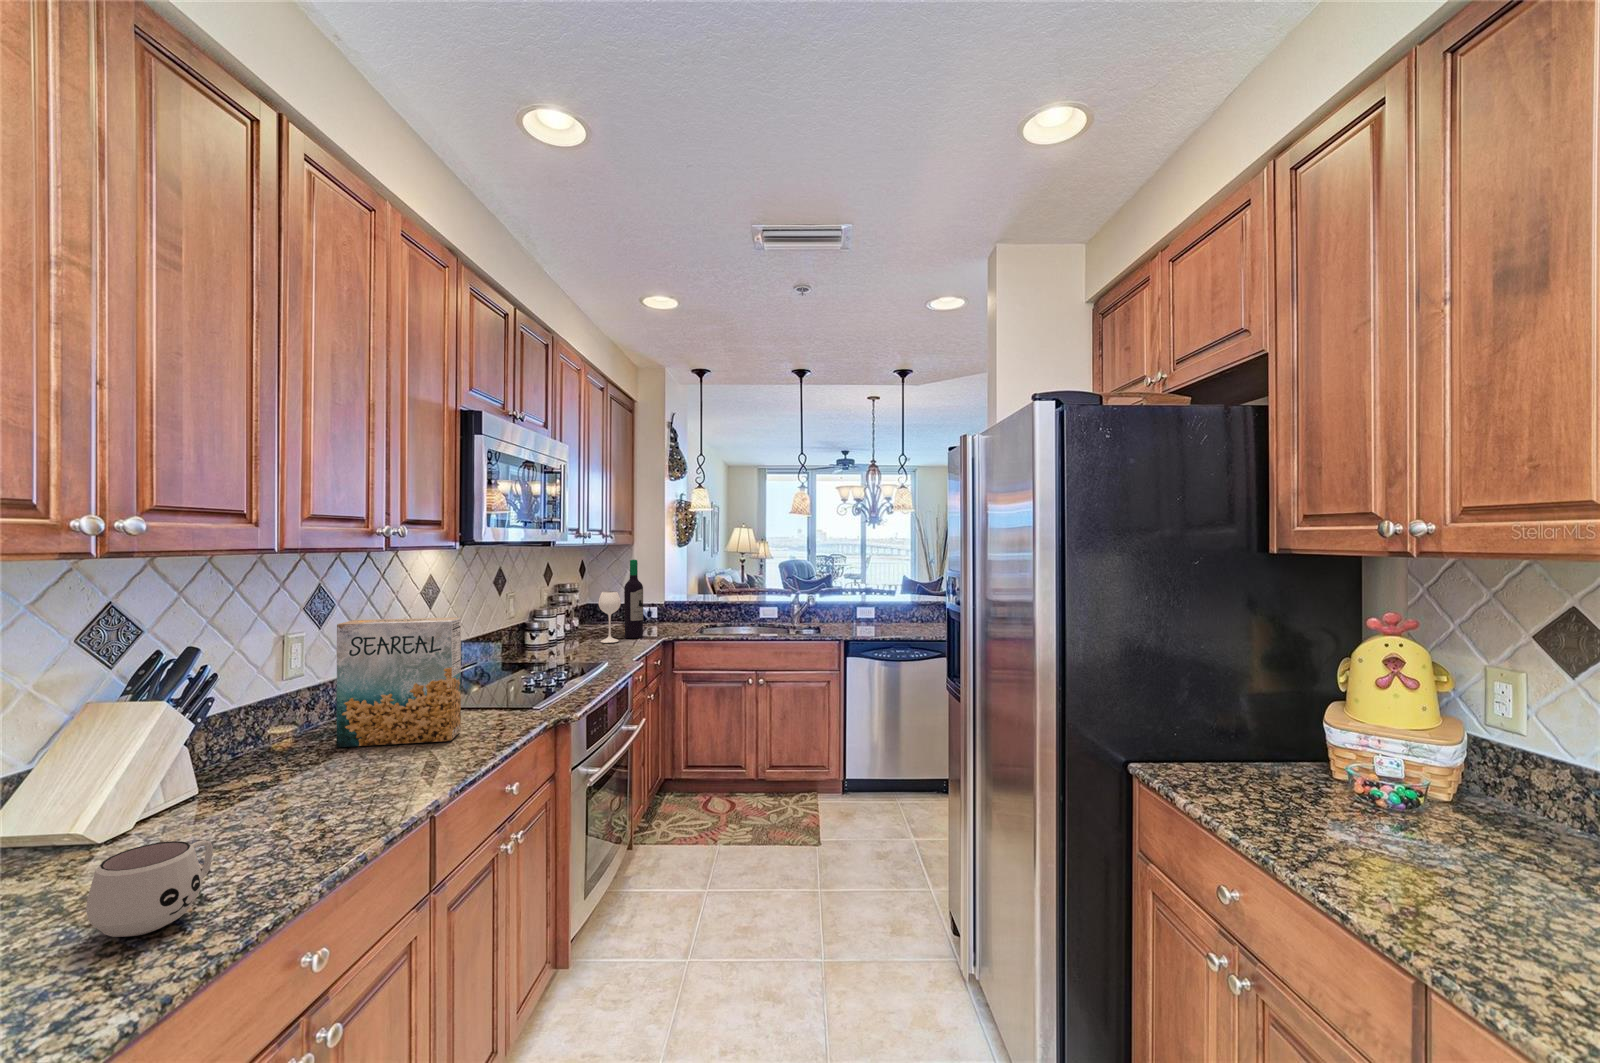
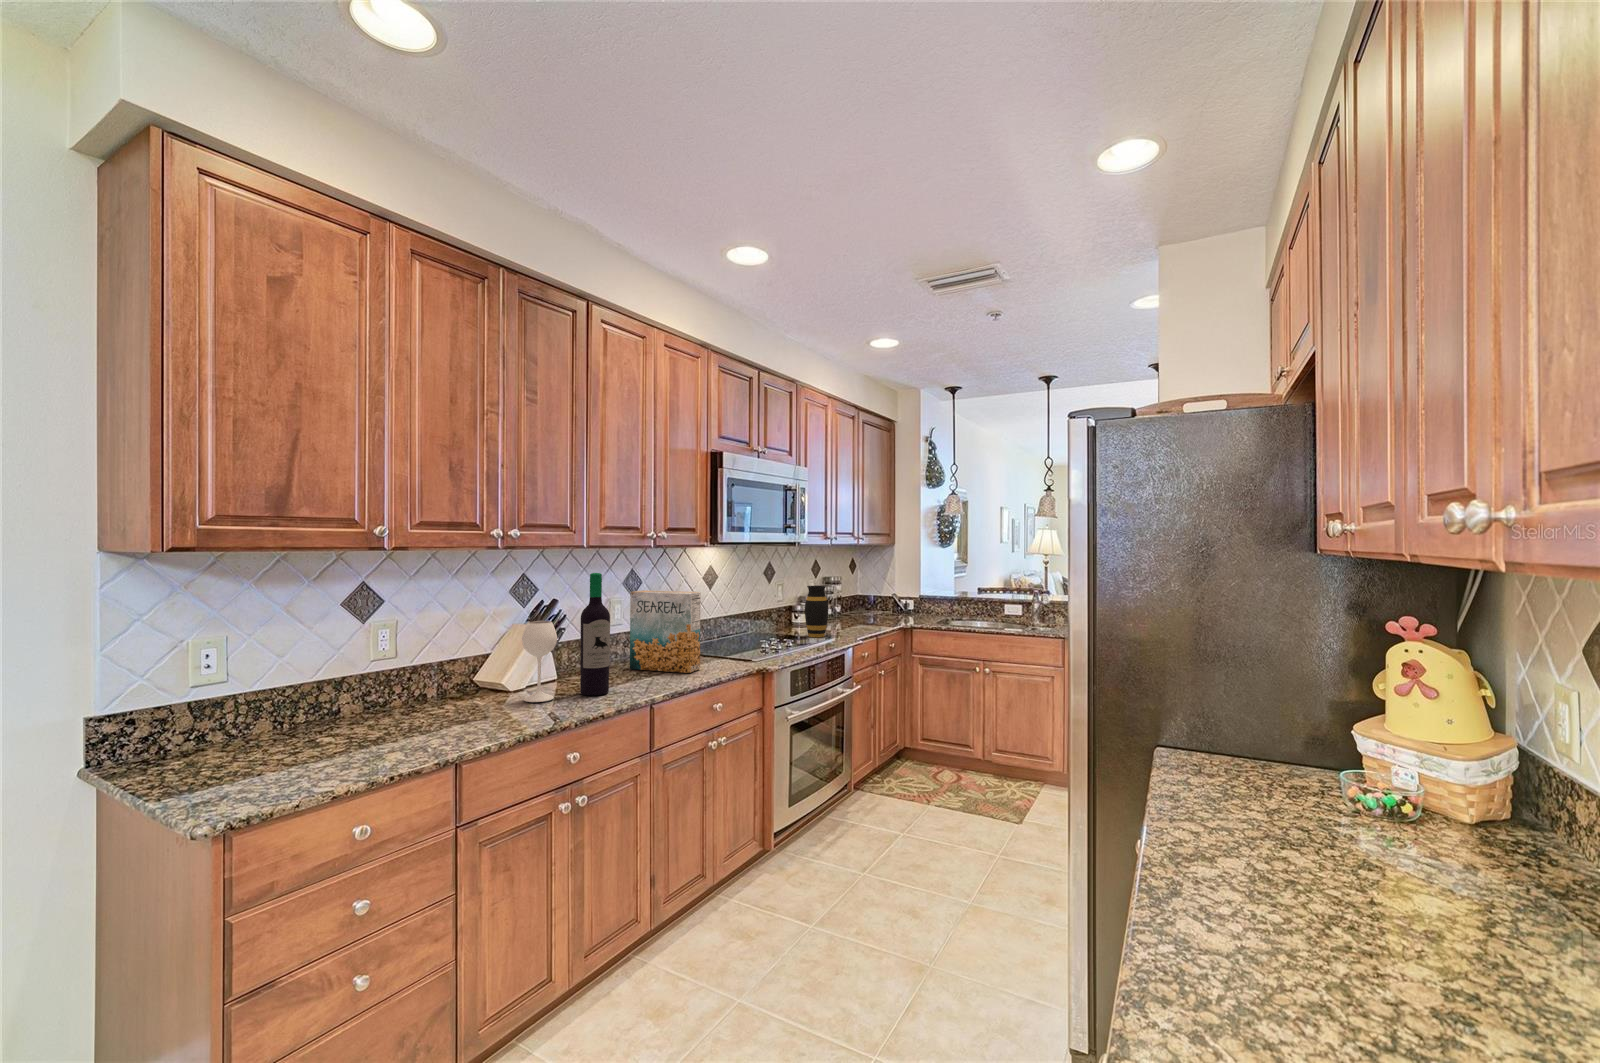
wine bottle: present [598,560,643,643] -> present [522,573,610,702]
vase: none [559,596,592,663] -> present [805,586,828,637]
mug: present [86,840,213,937] -> none [476,689,531,729]

